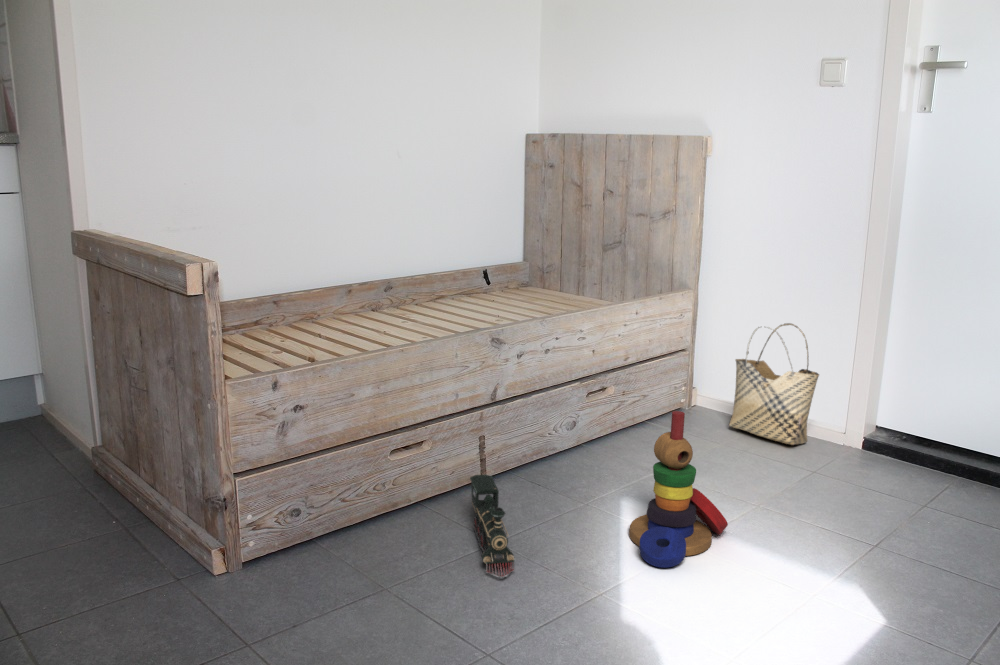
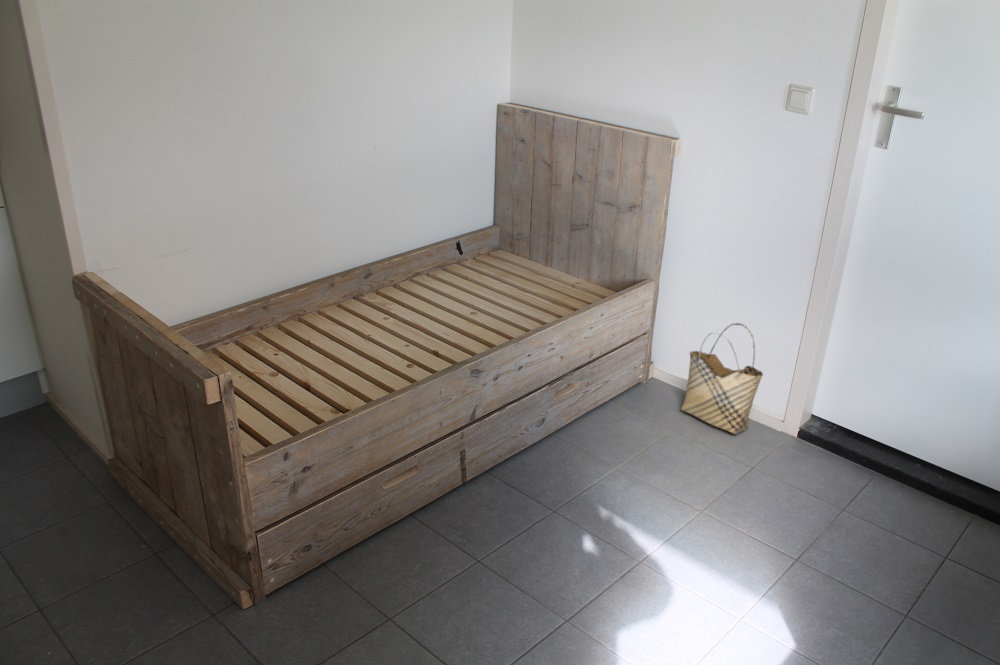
stacking toy: present [629,411,728,568] -> none [592,457,675,591]
toy train: present [470,475,515,578] -> none [456,502,496,608]

